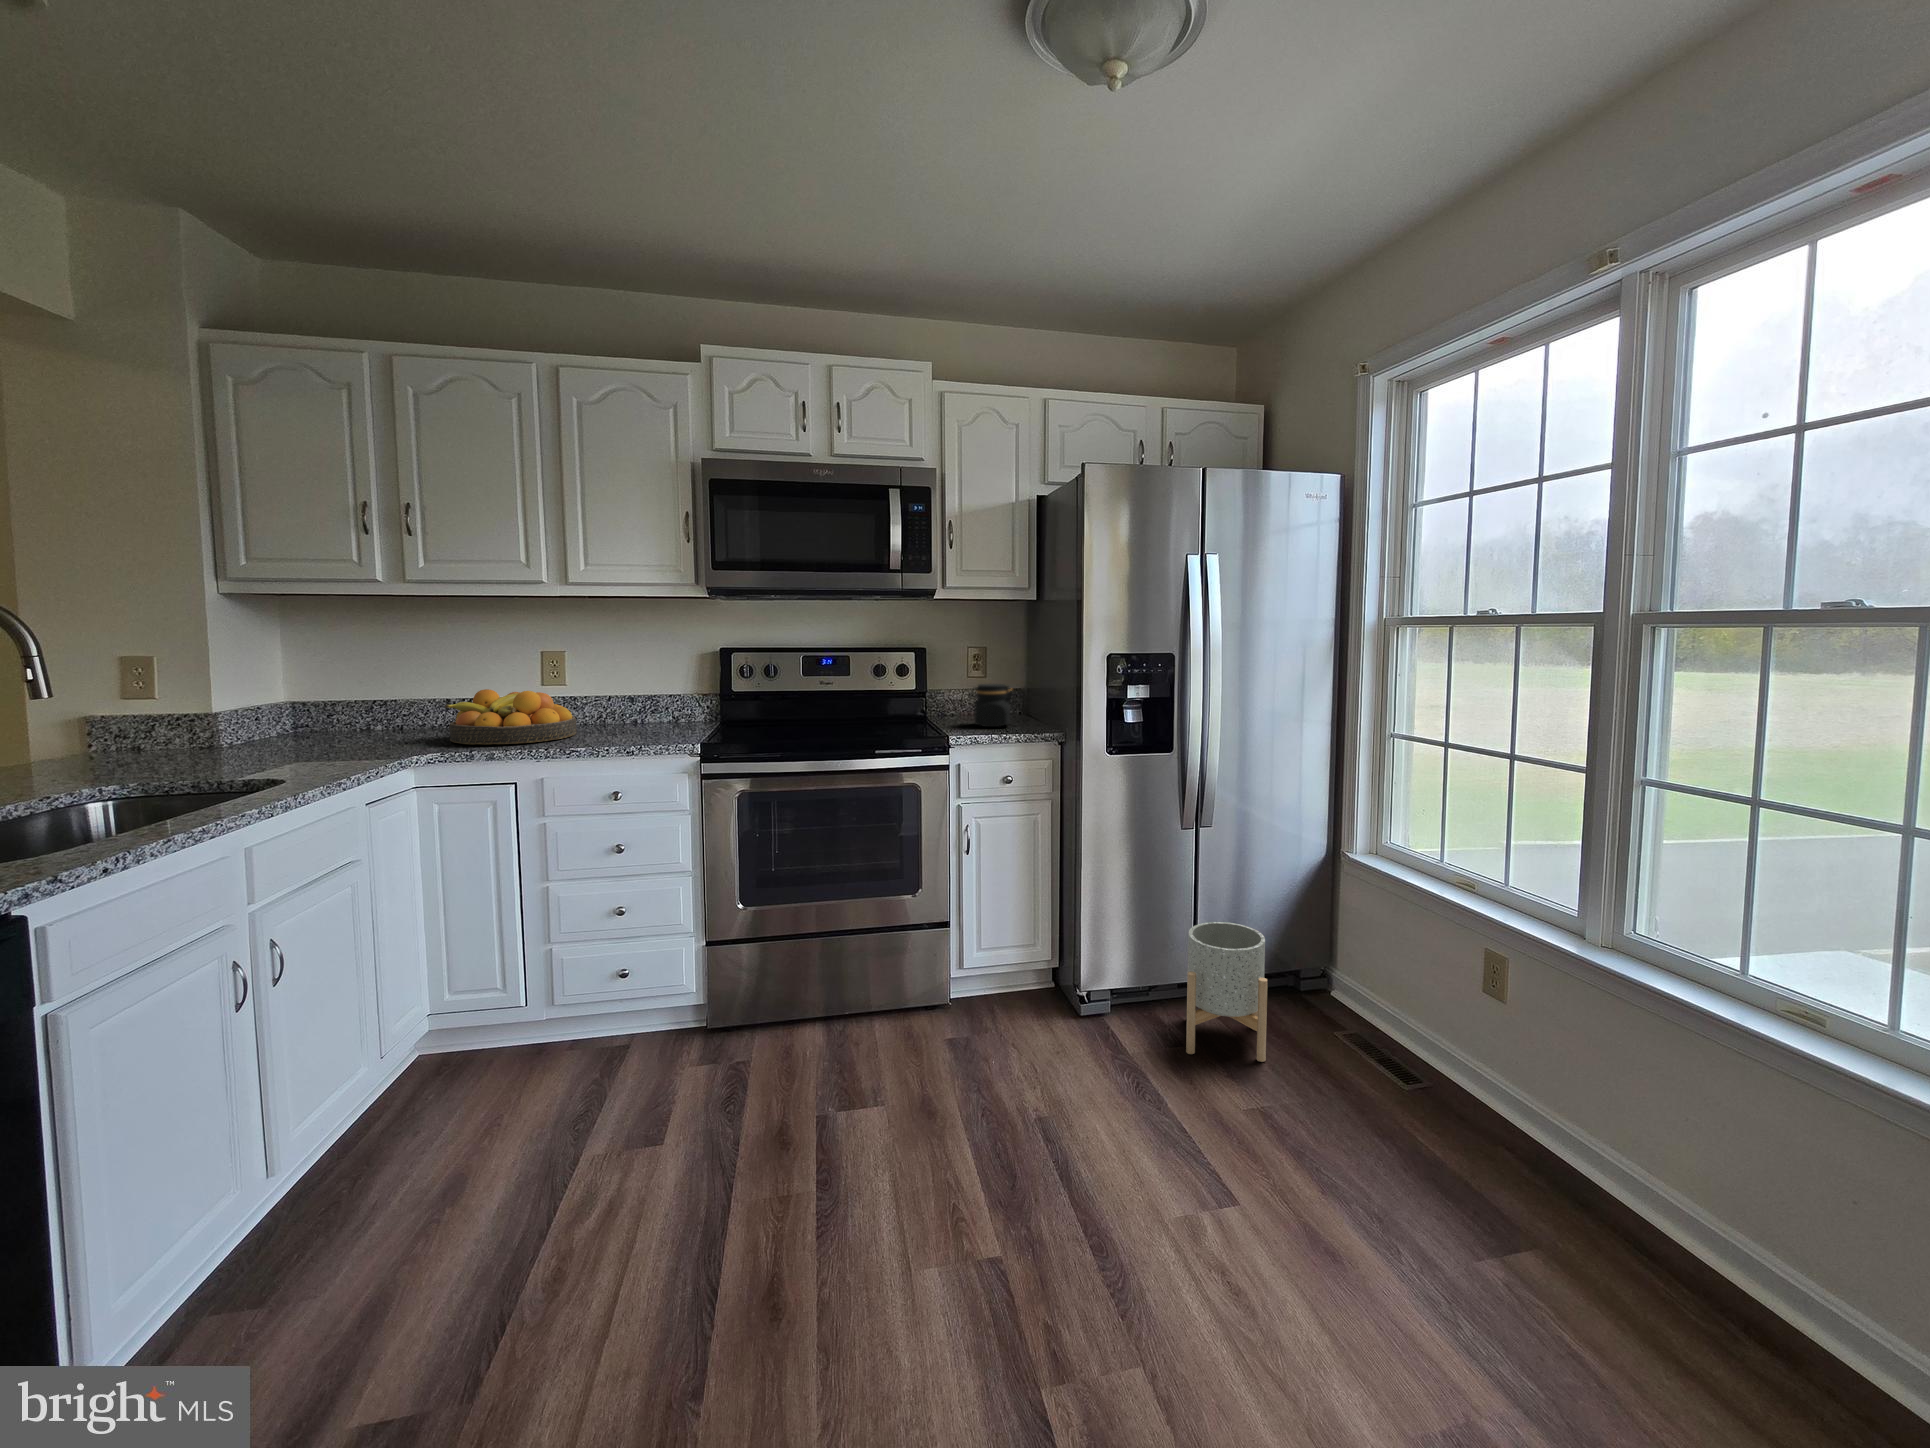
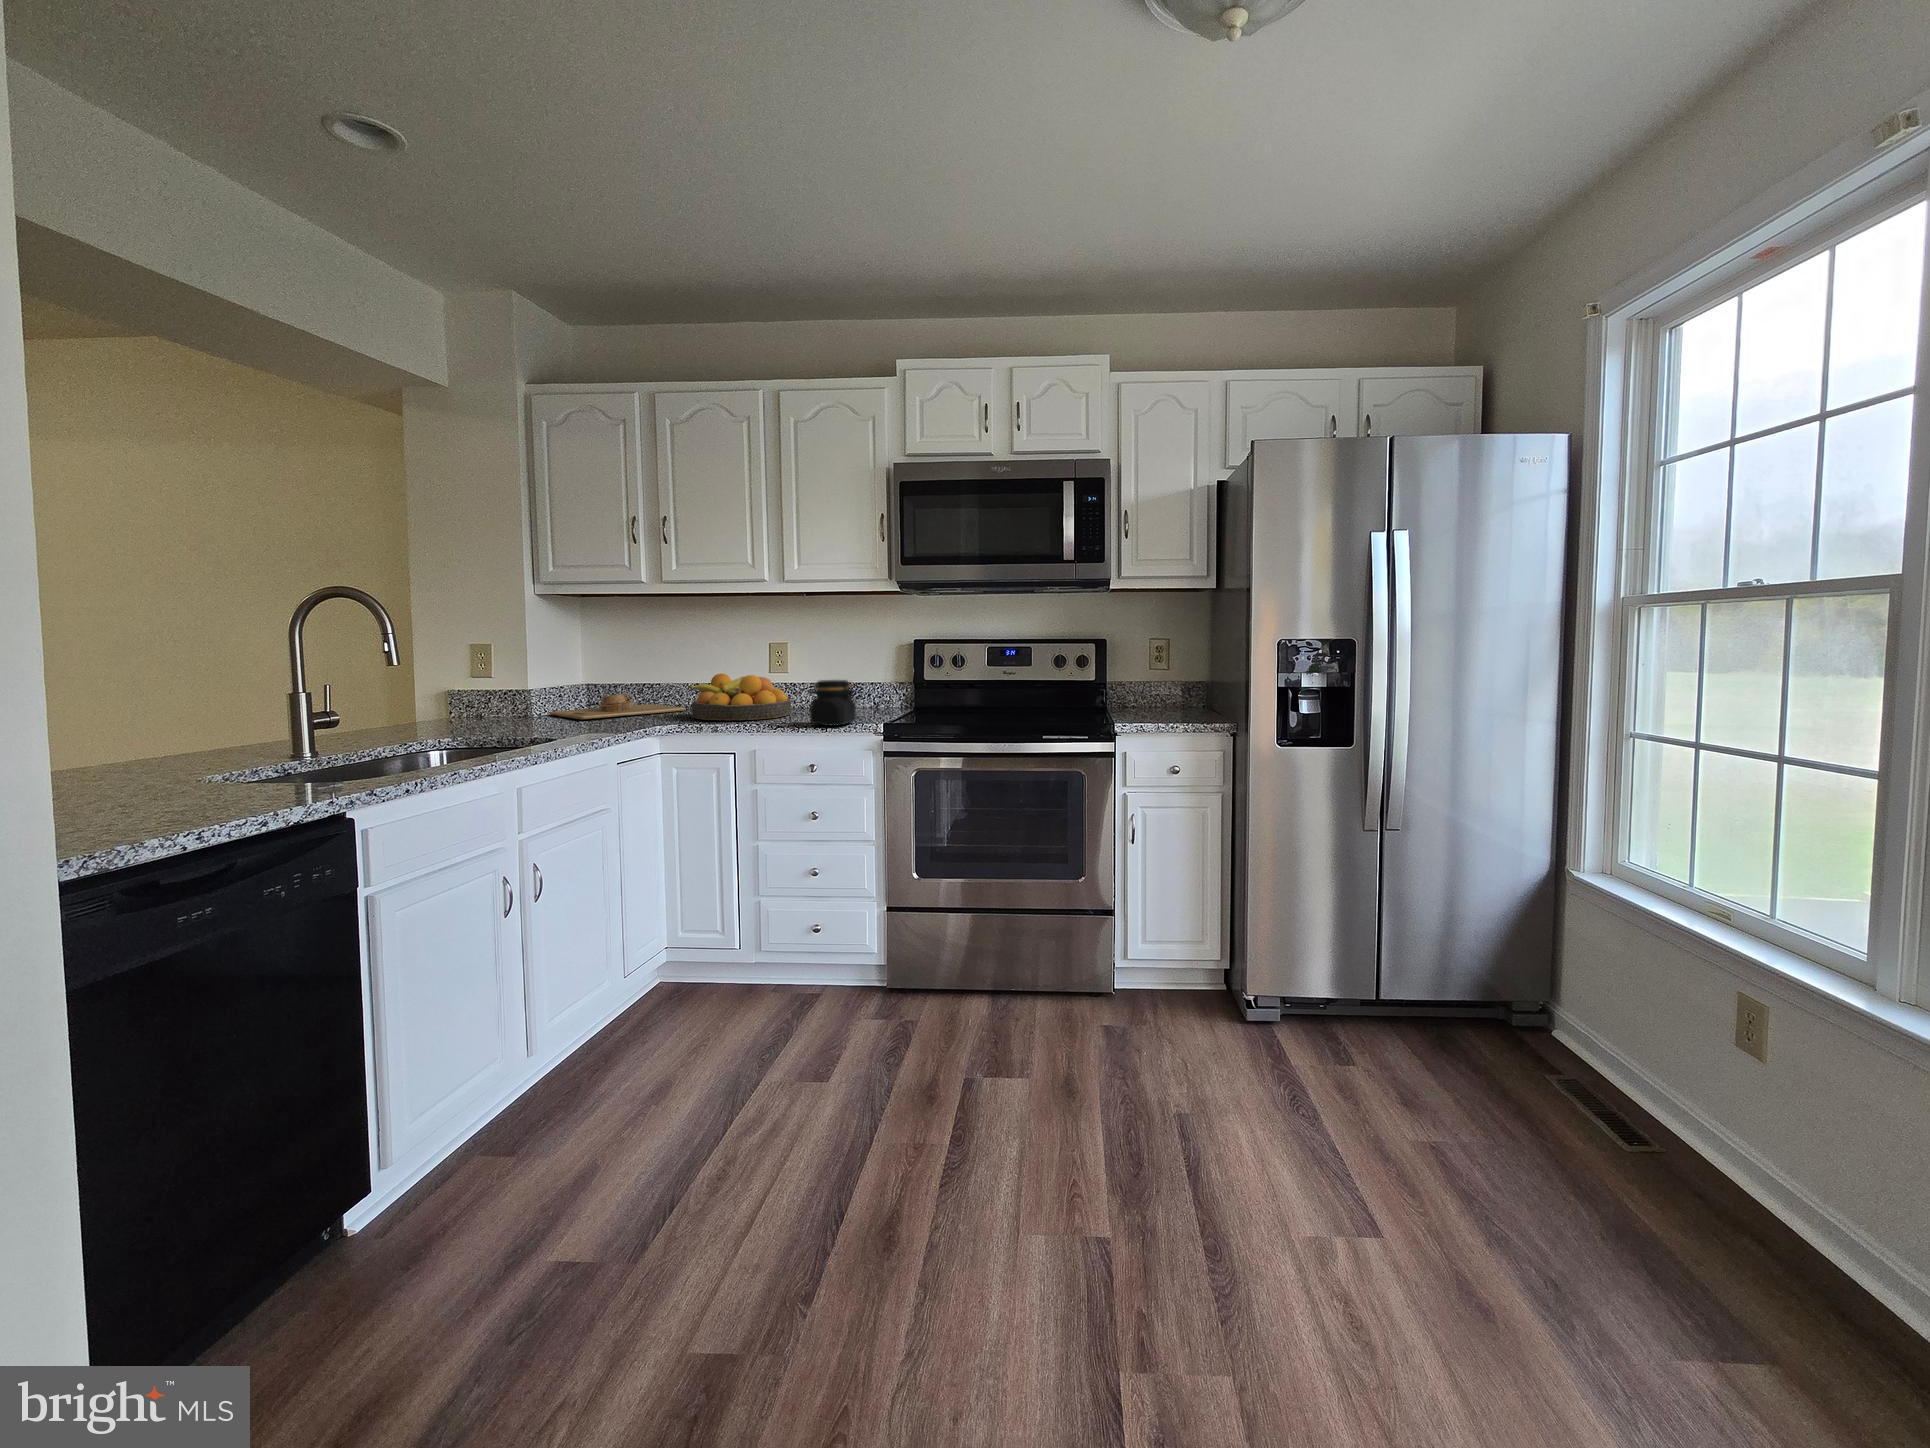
jar: present [969,684,1012,727] -> present [809,680,857,726]
cutting board: none [243,714,436,749] -> present [549,693,686,720]
planter: present [1186,922,1267,1062] -> none [1364,935,1463,1096]

